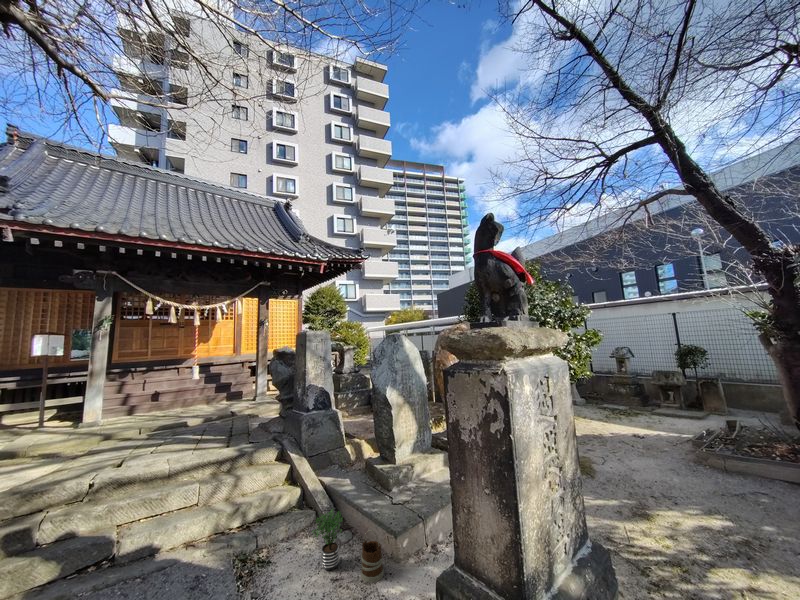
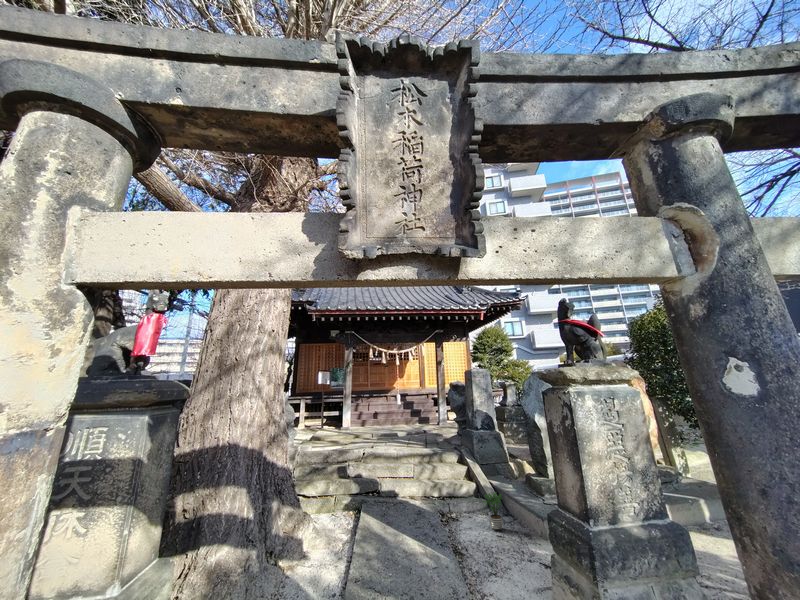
wooden bucket: present [361,530,384,583] -> none [516,508,534,542]

